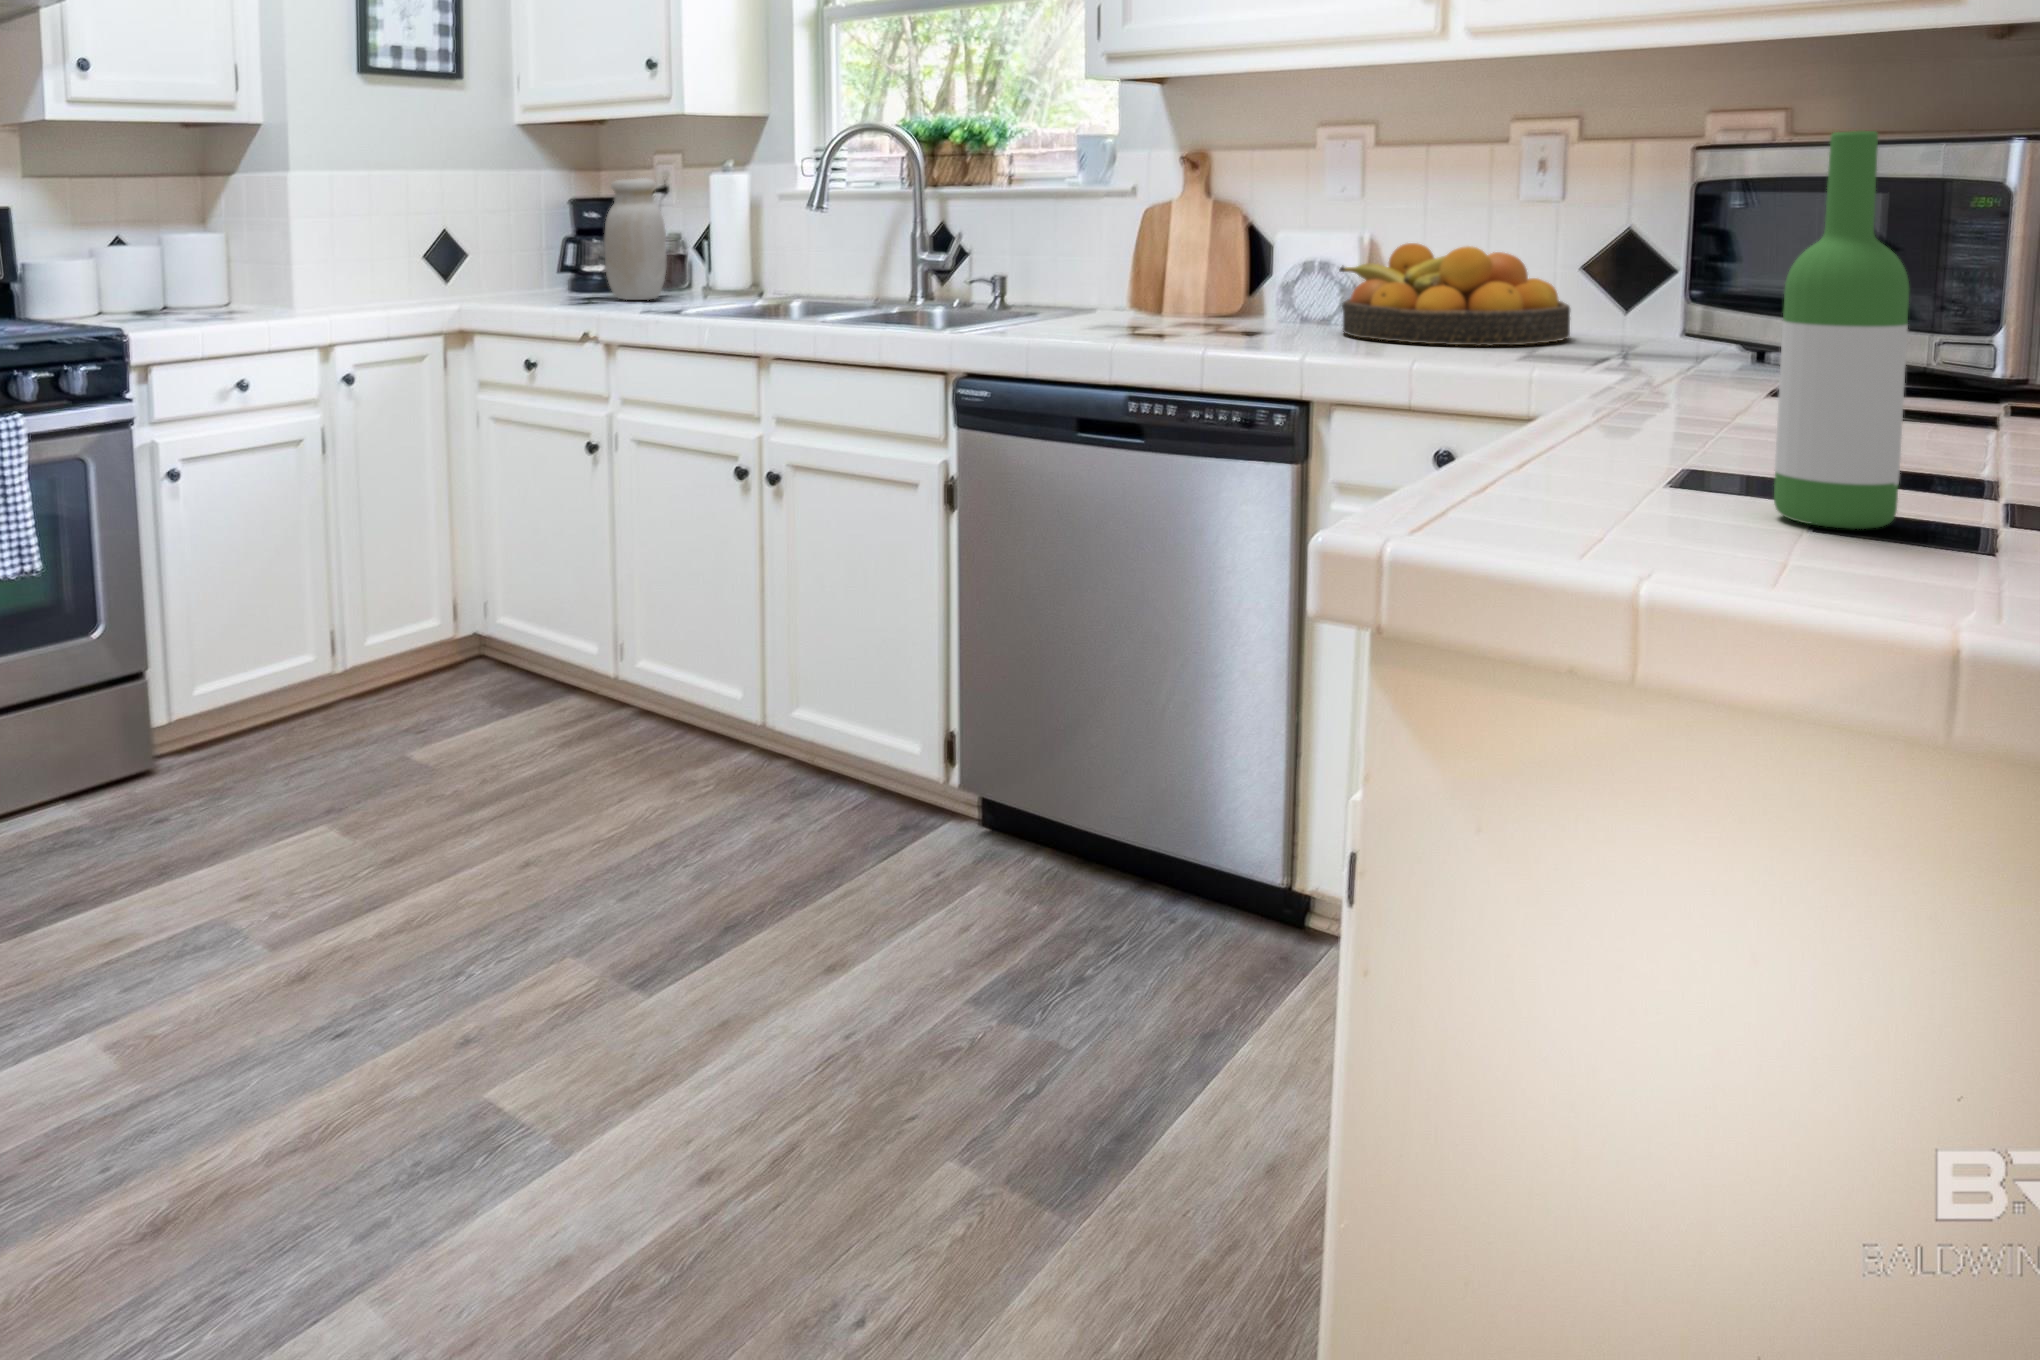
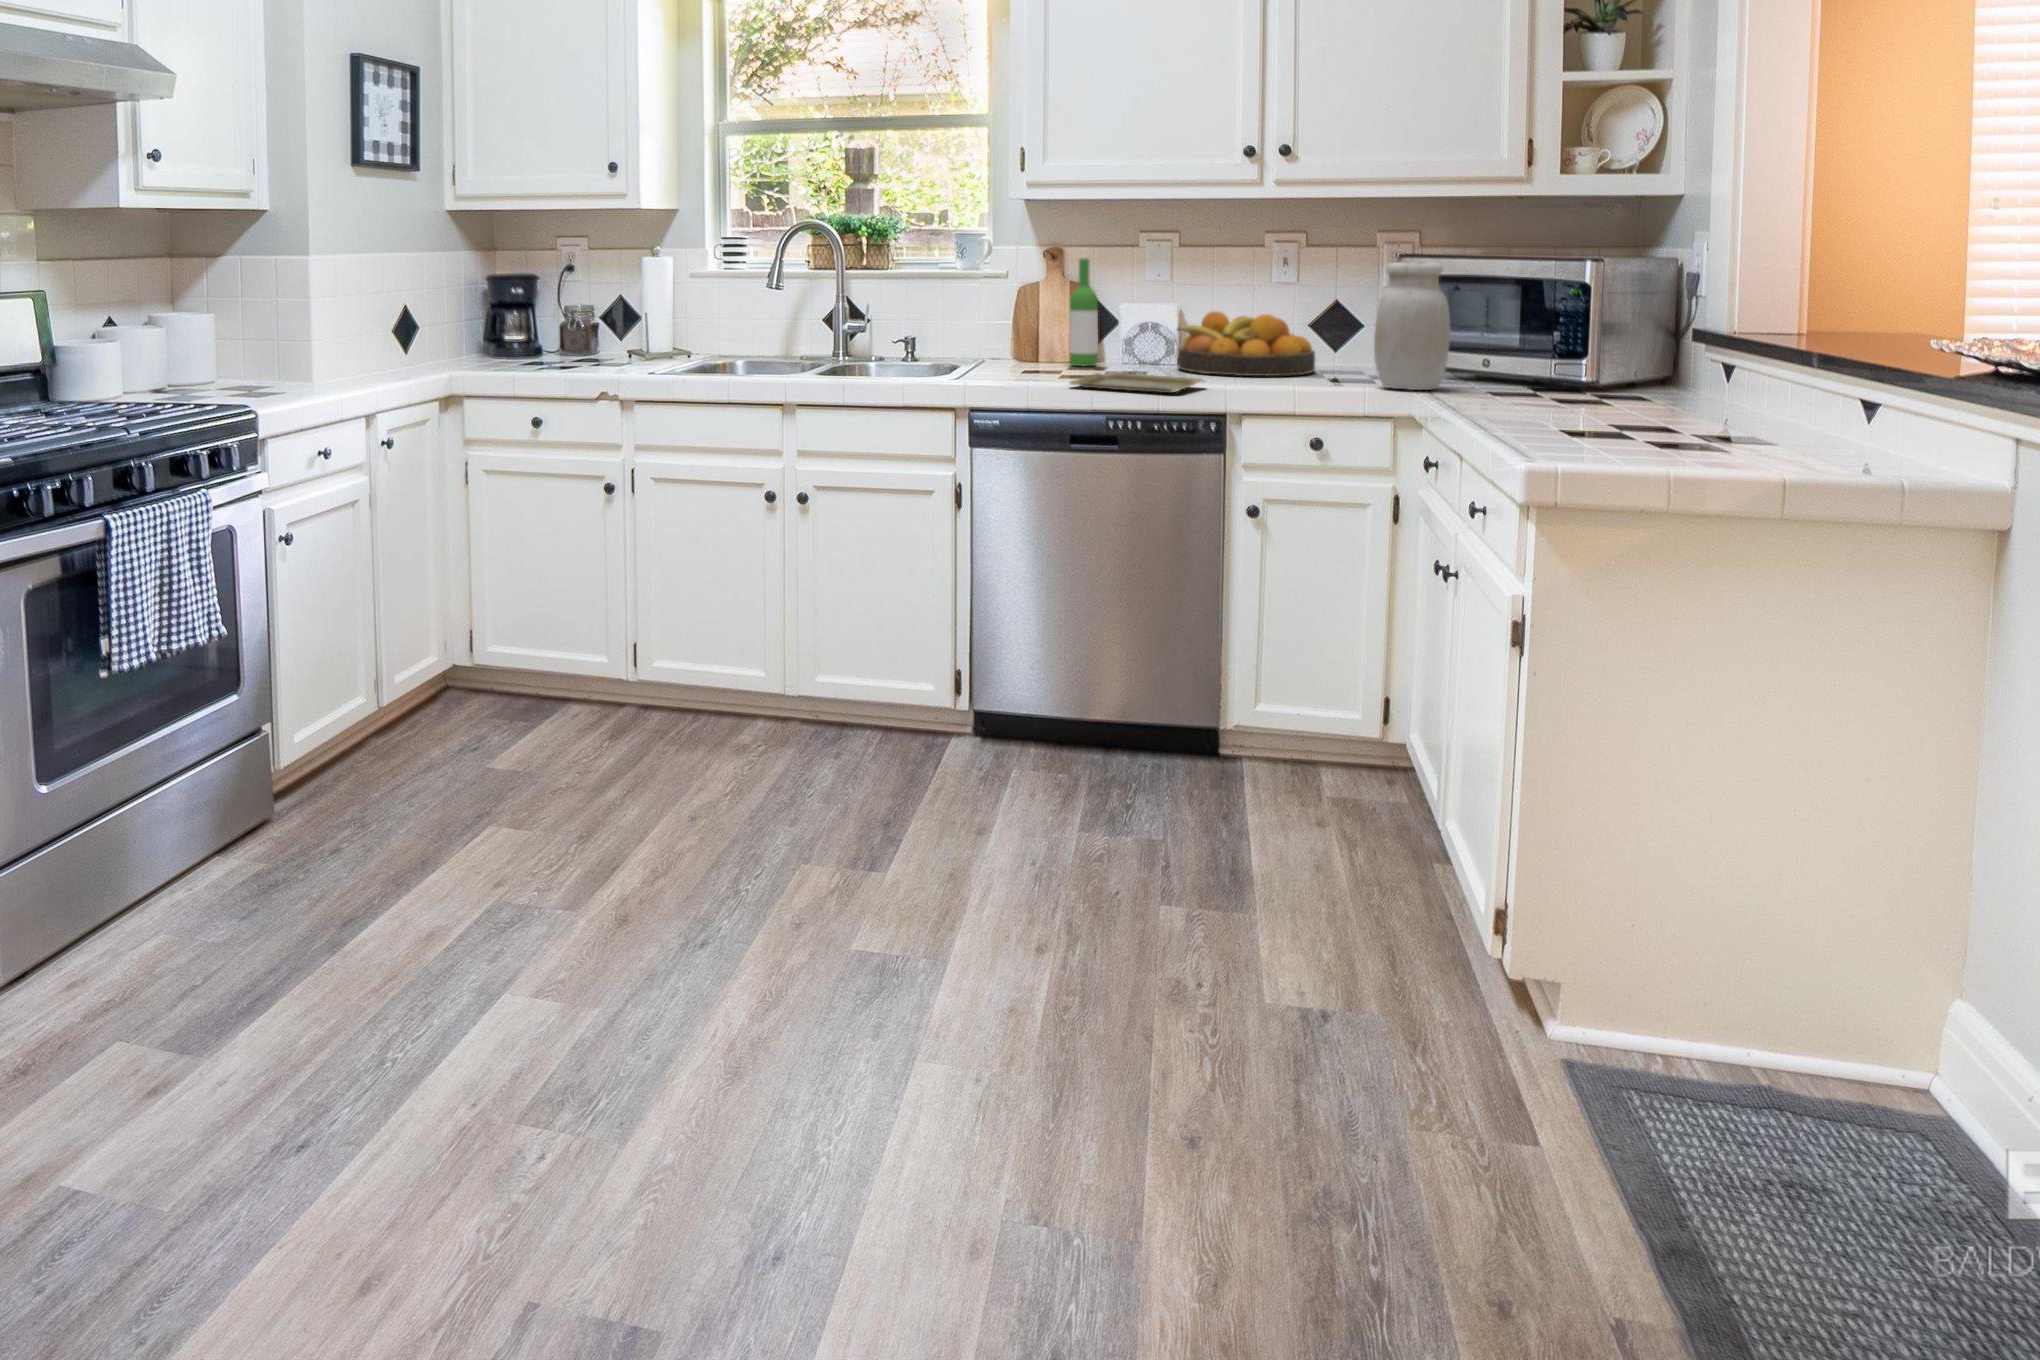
wine bottle: present [1774,131,1909,529] -> present [1069,258,1098,366]
jar: present [604,178,667,300] -> present [1374,261,1450,390]
tray: none [1077,329,1284,361] -> present [1070,372,1204,393]

